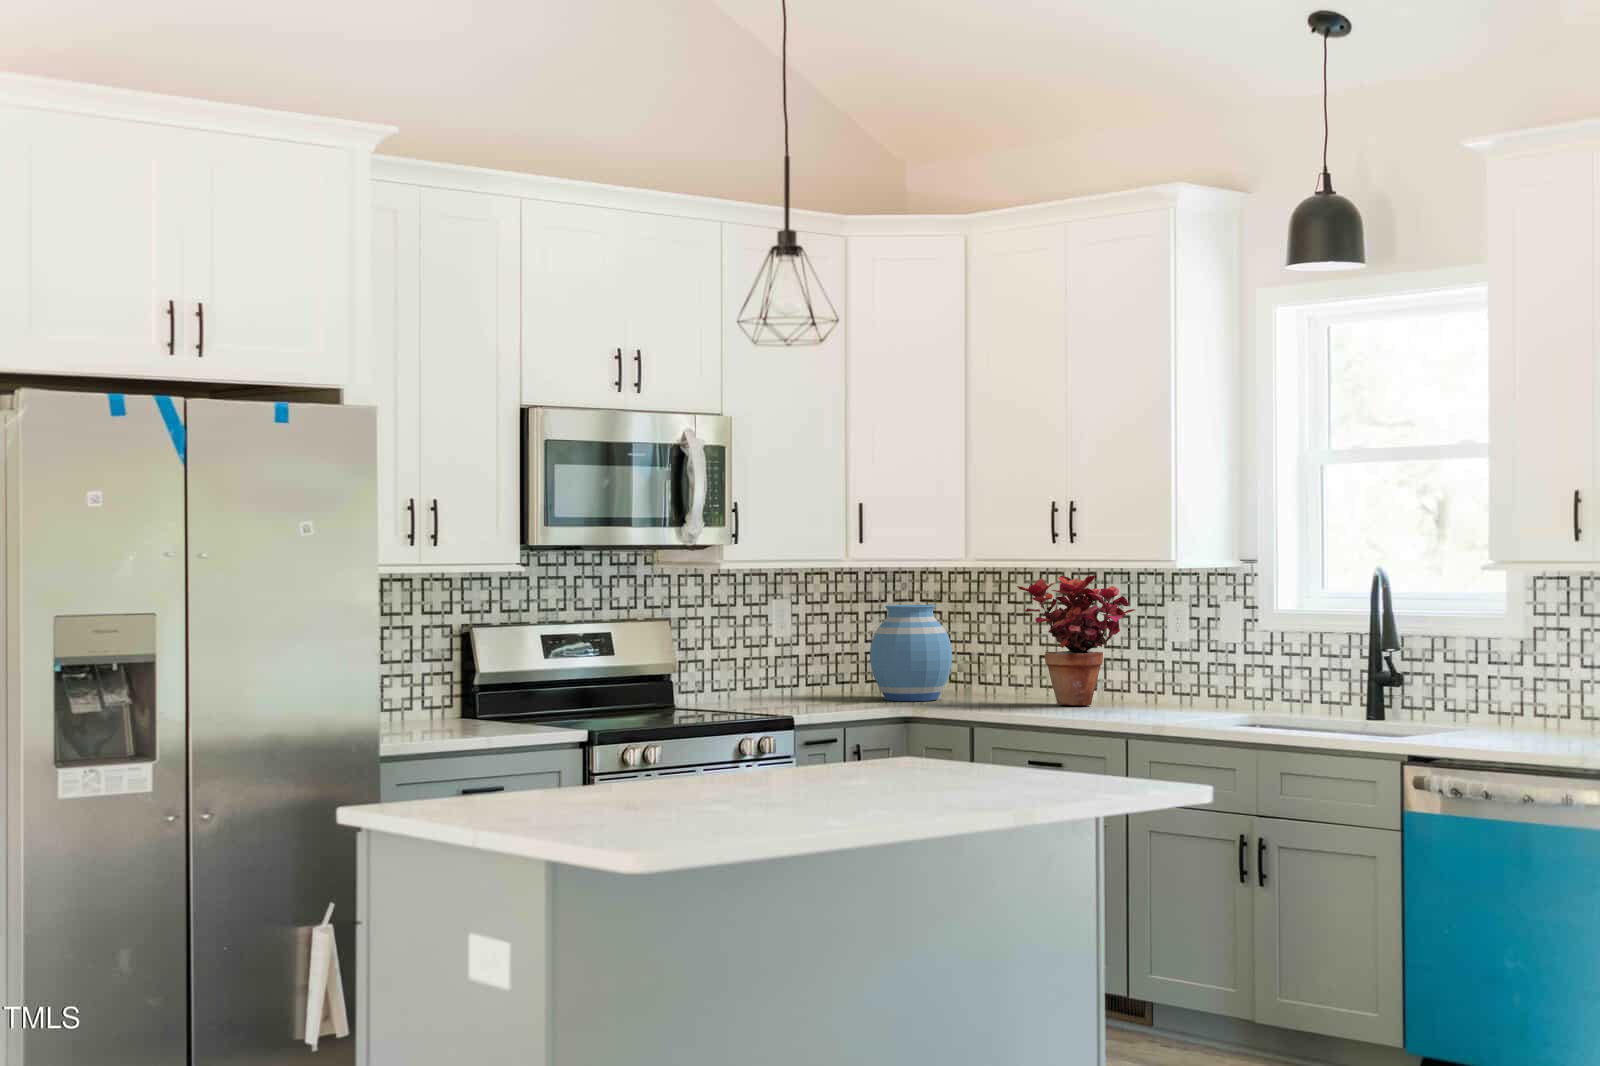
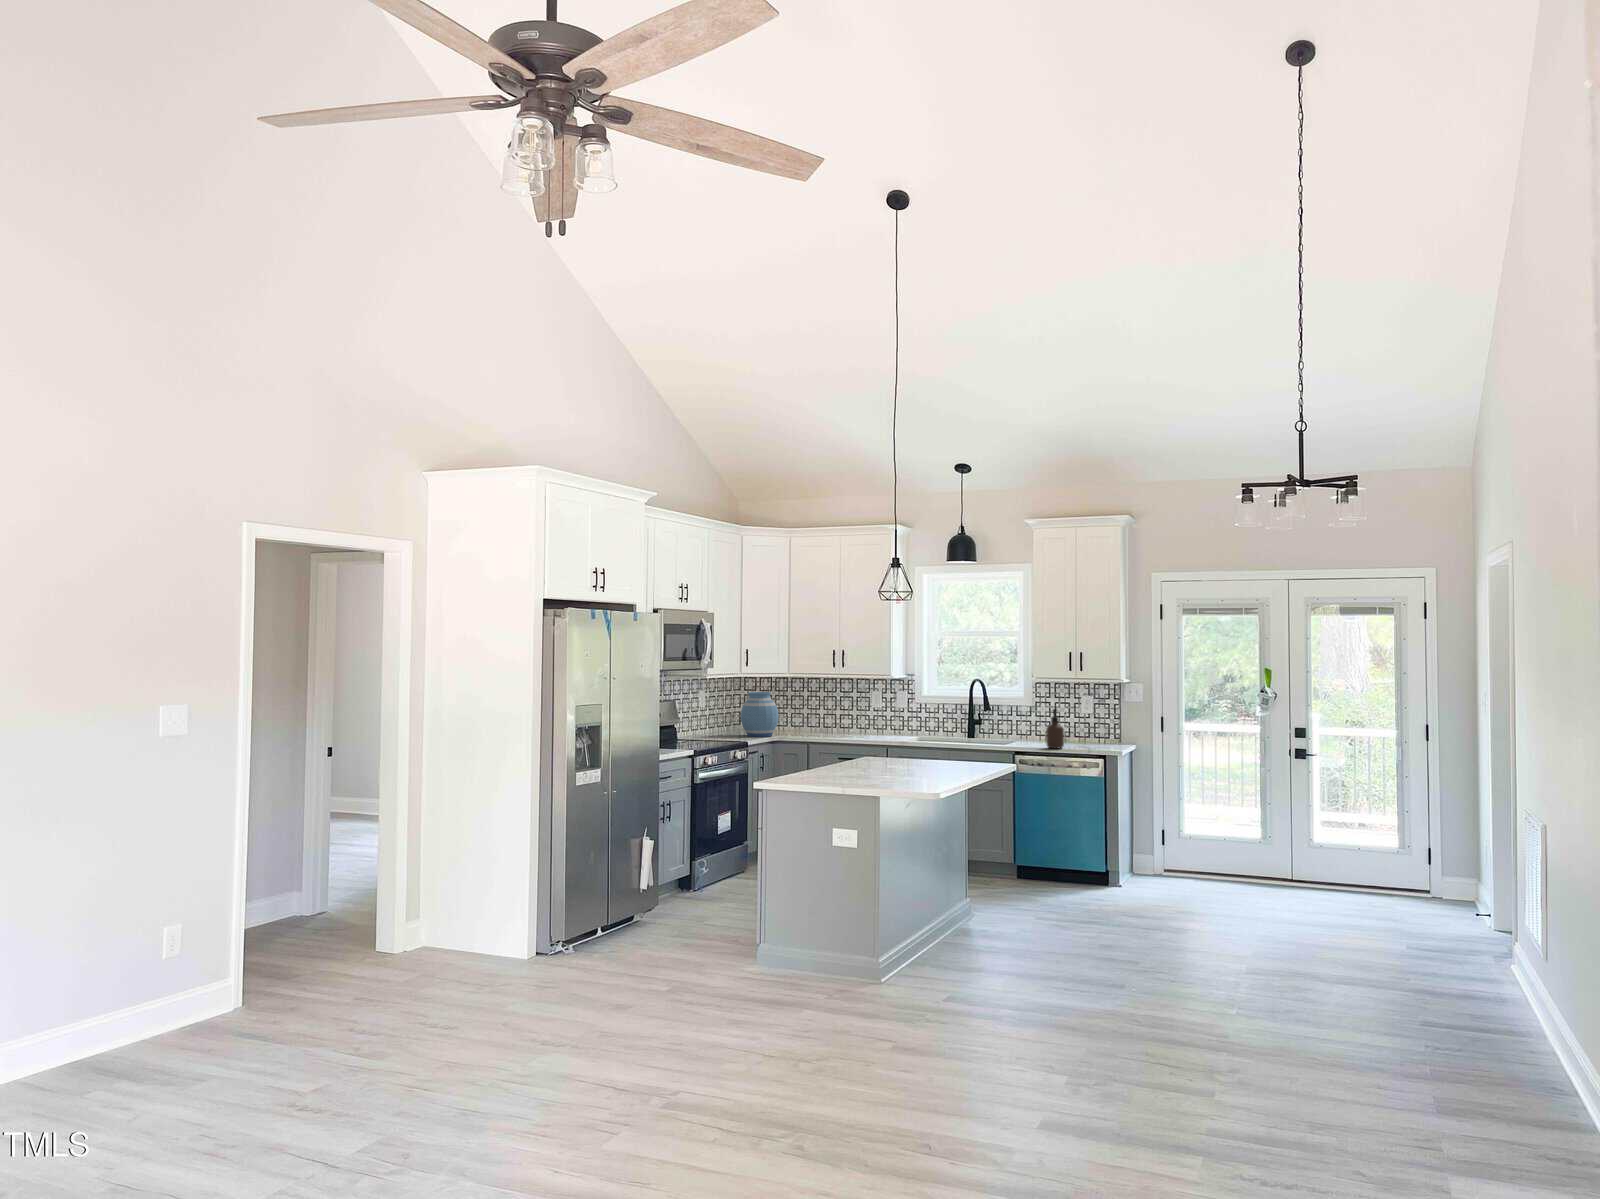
potted plant: present [1017,575,1135,705] -> none [814,679,866,737]
soap dispenser: none [1510,642,1559,748] -> present [1046,709,1064,749]

